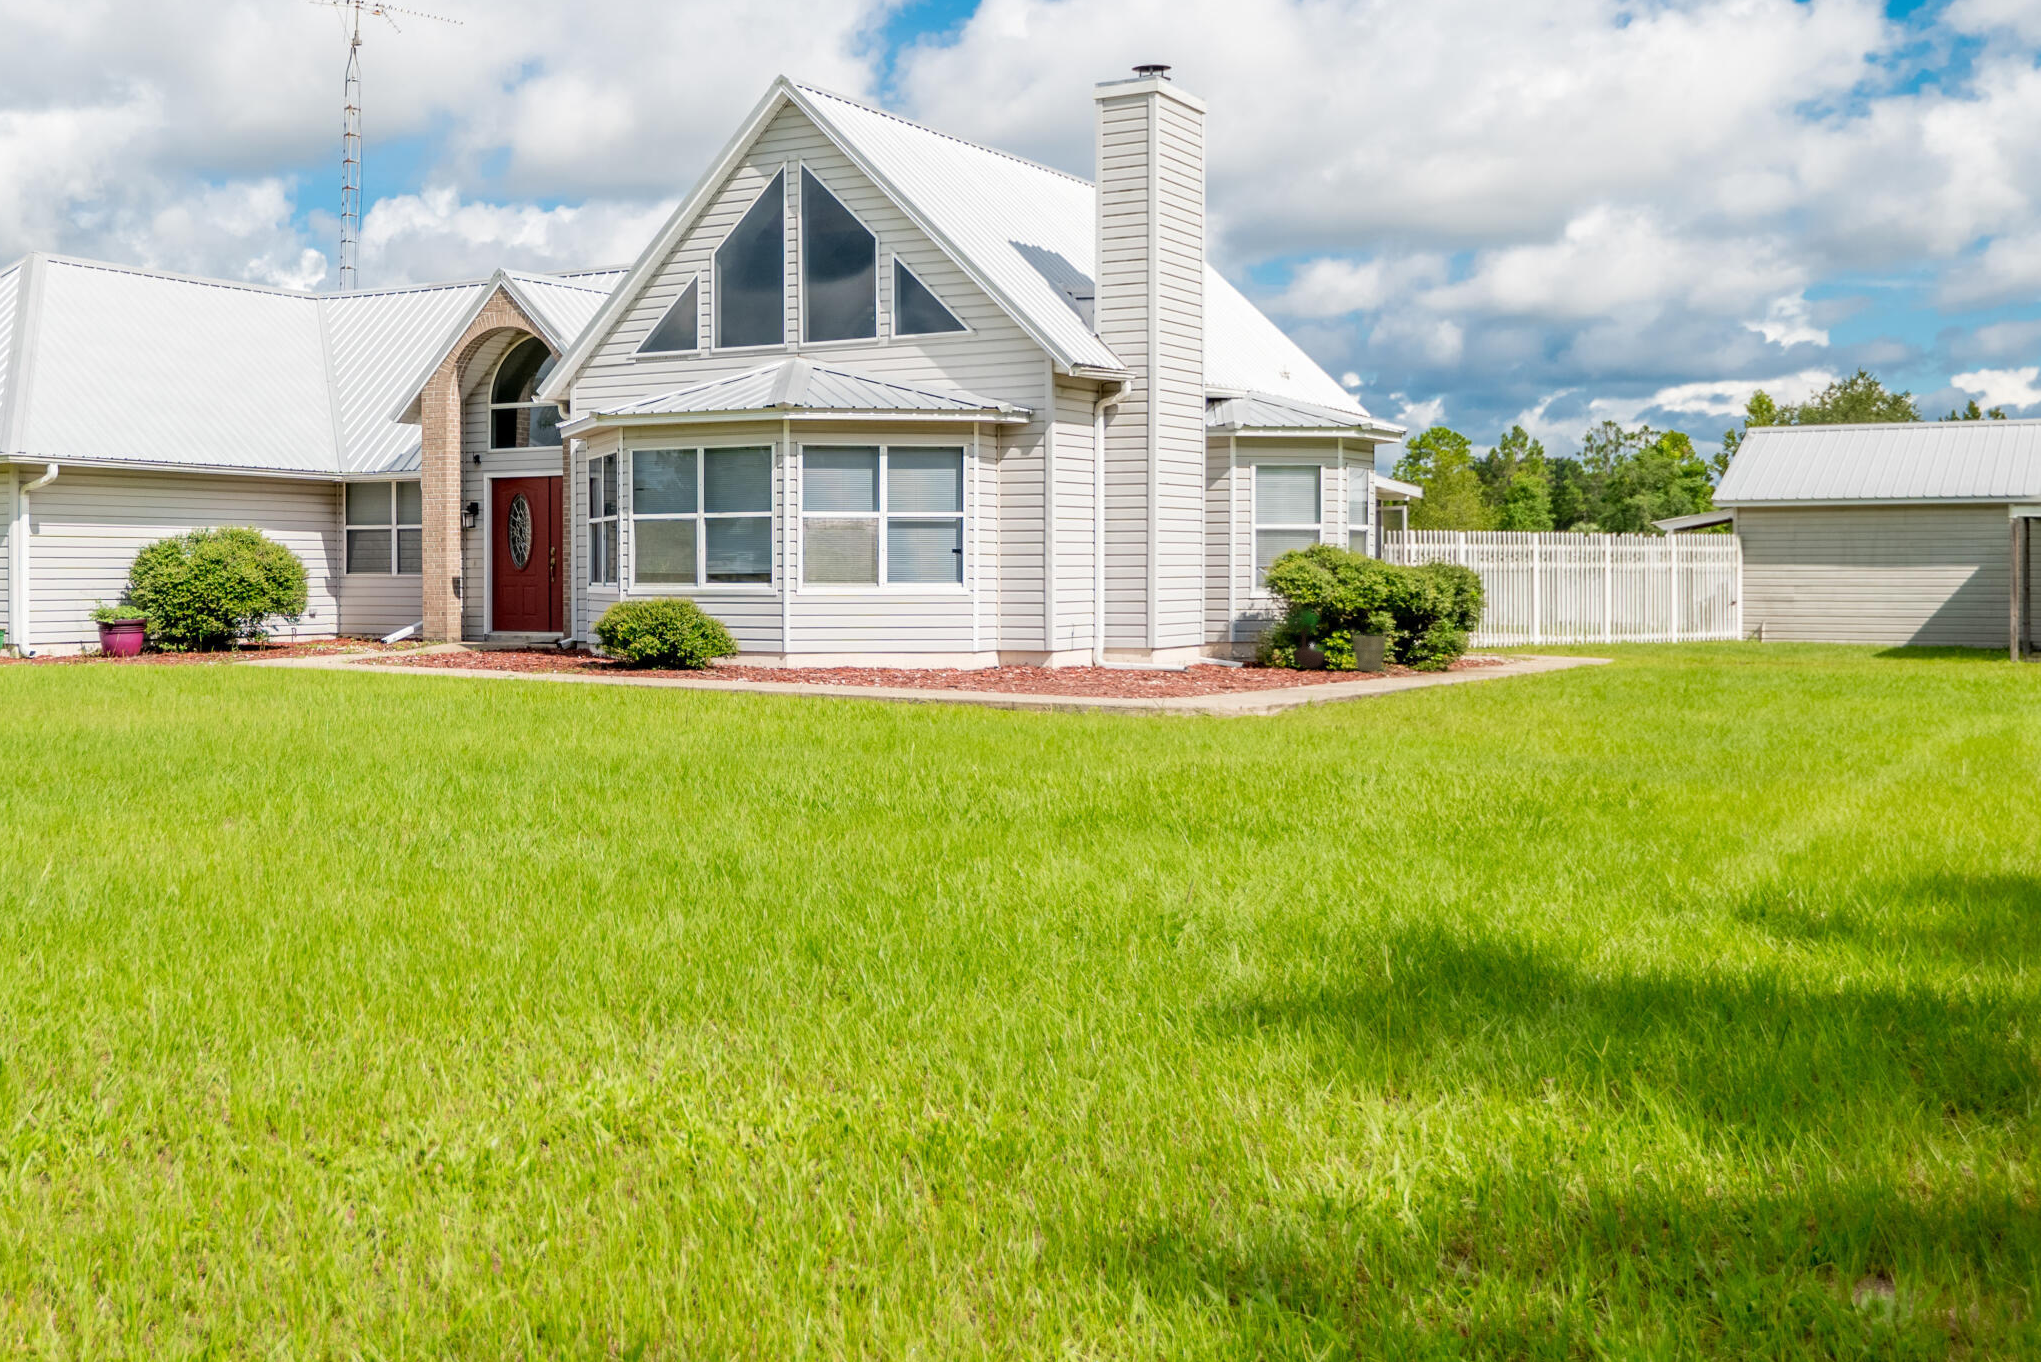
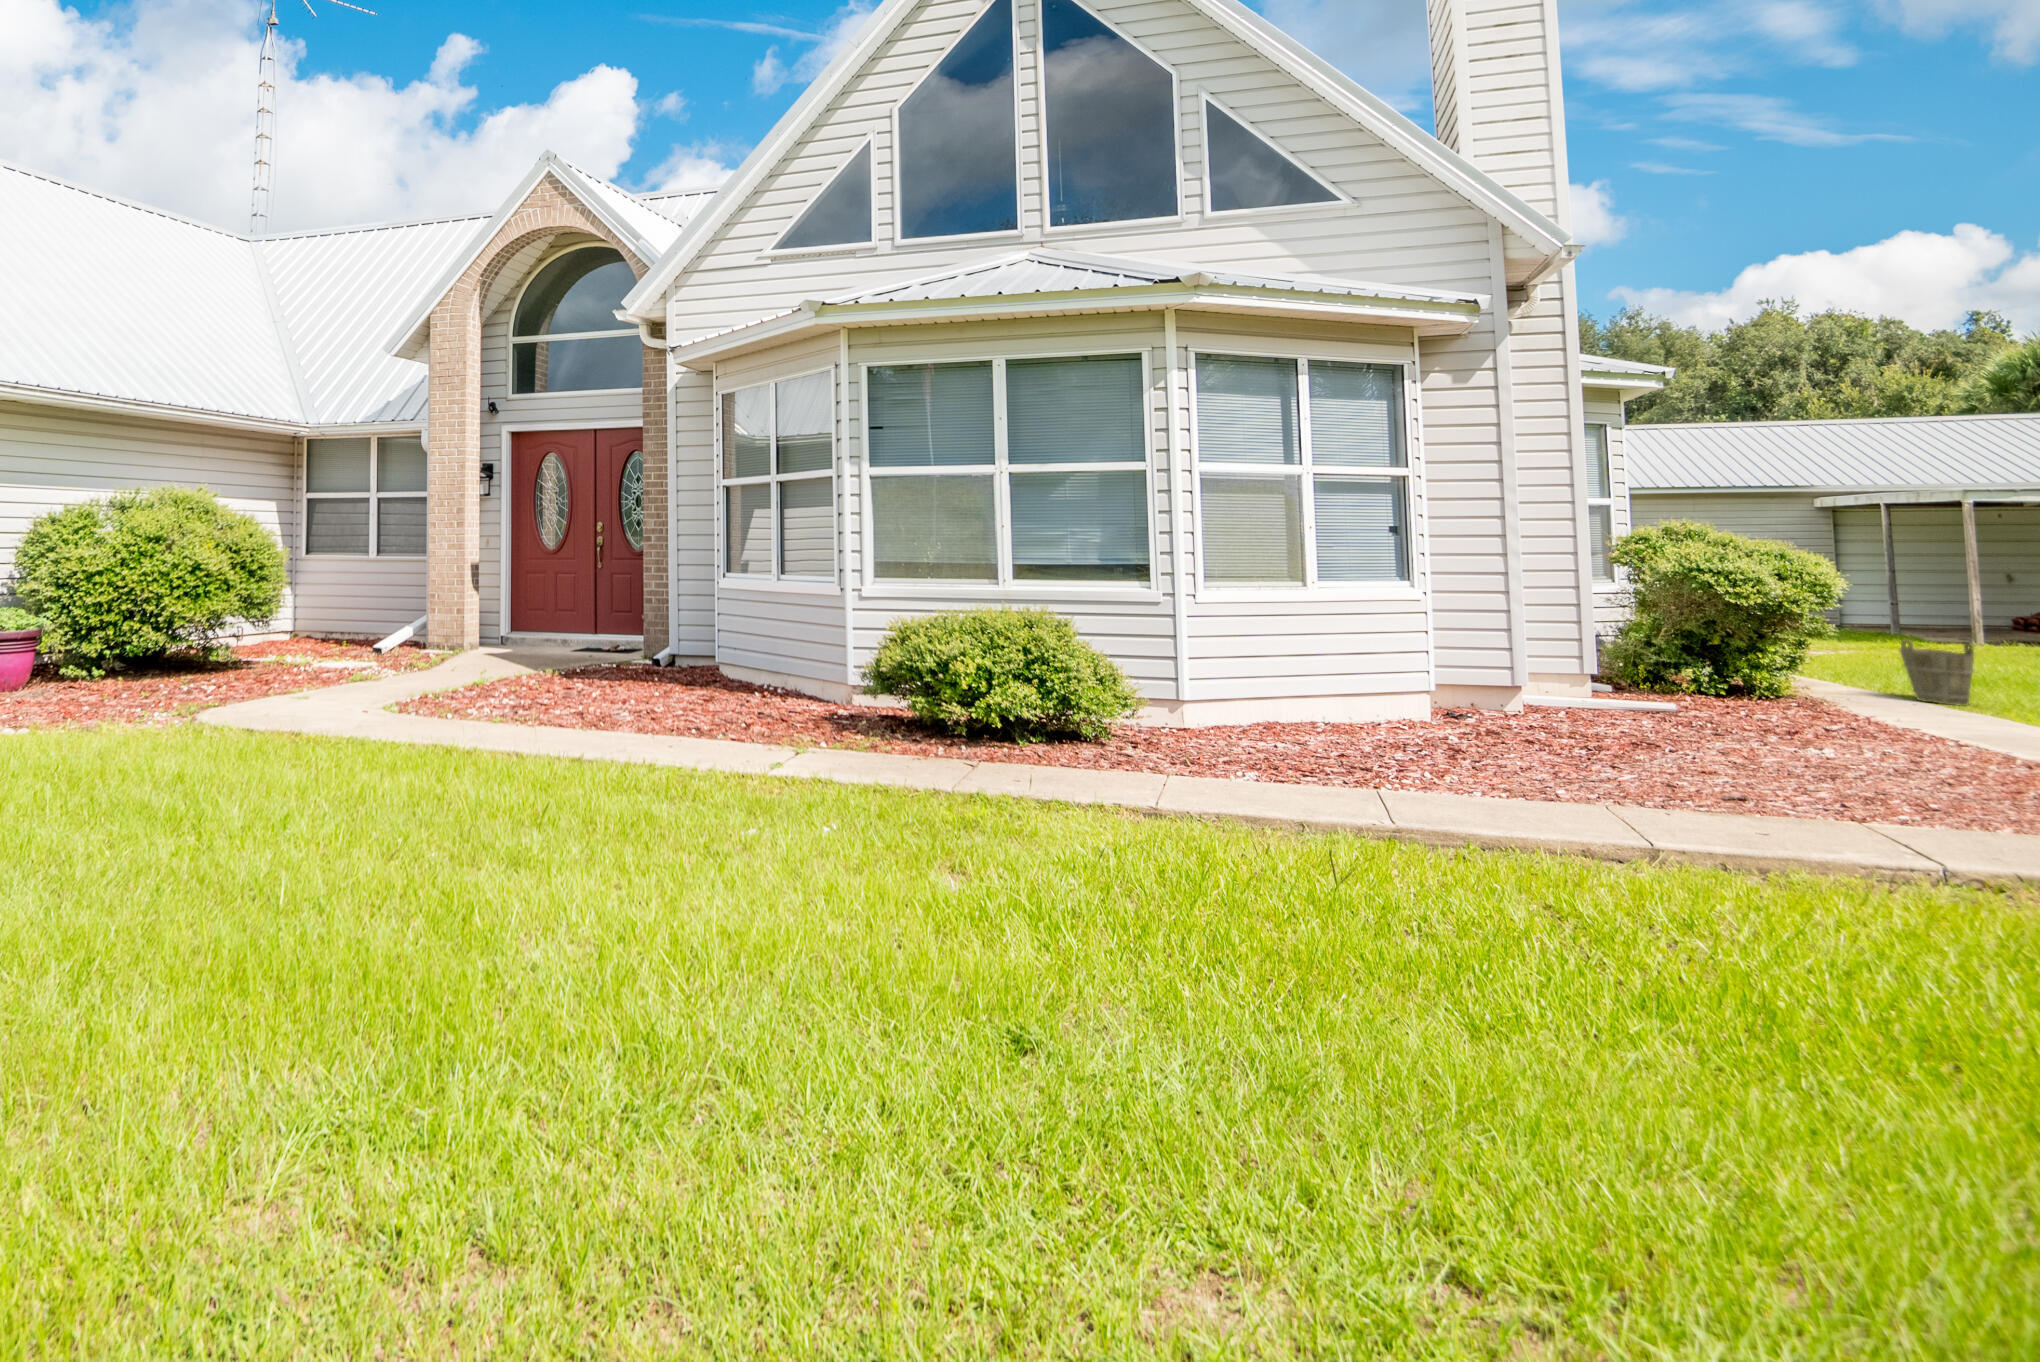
potted tree: present [1287,610,1324,668] -> none [1787,602,1870,698]

